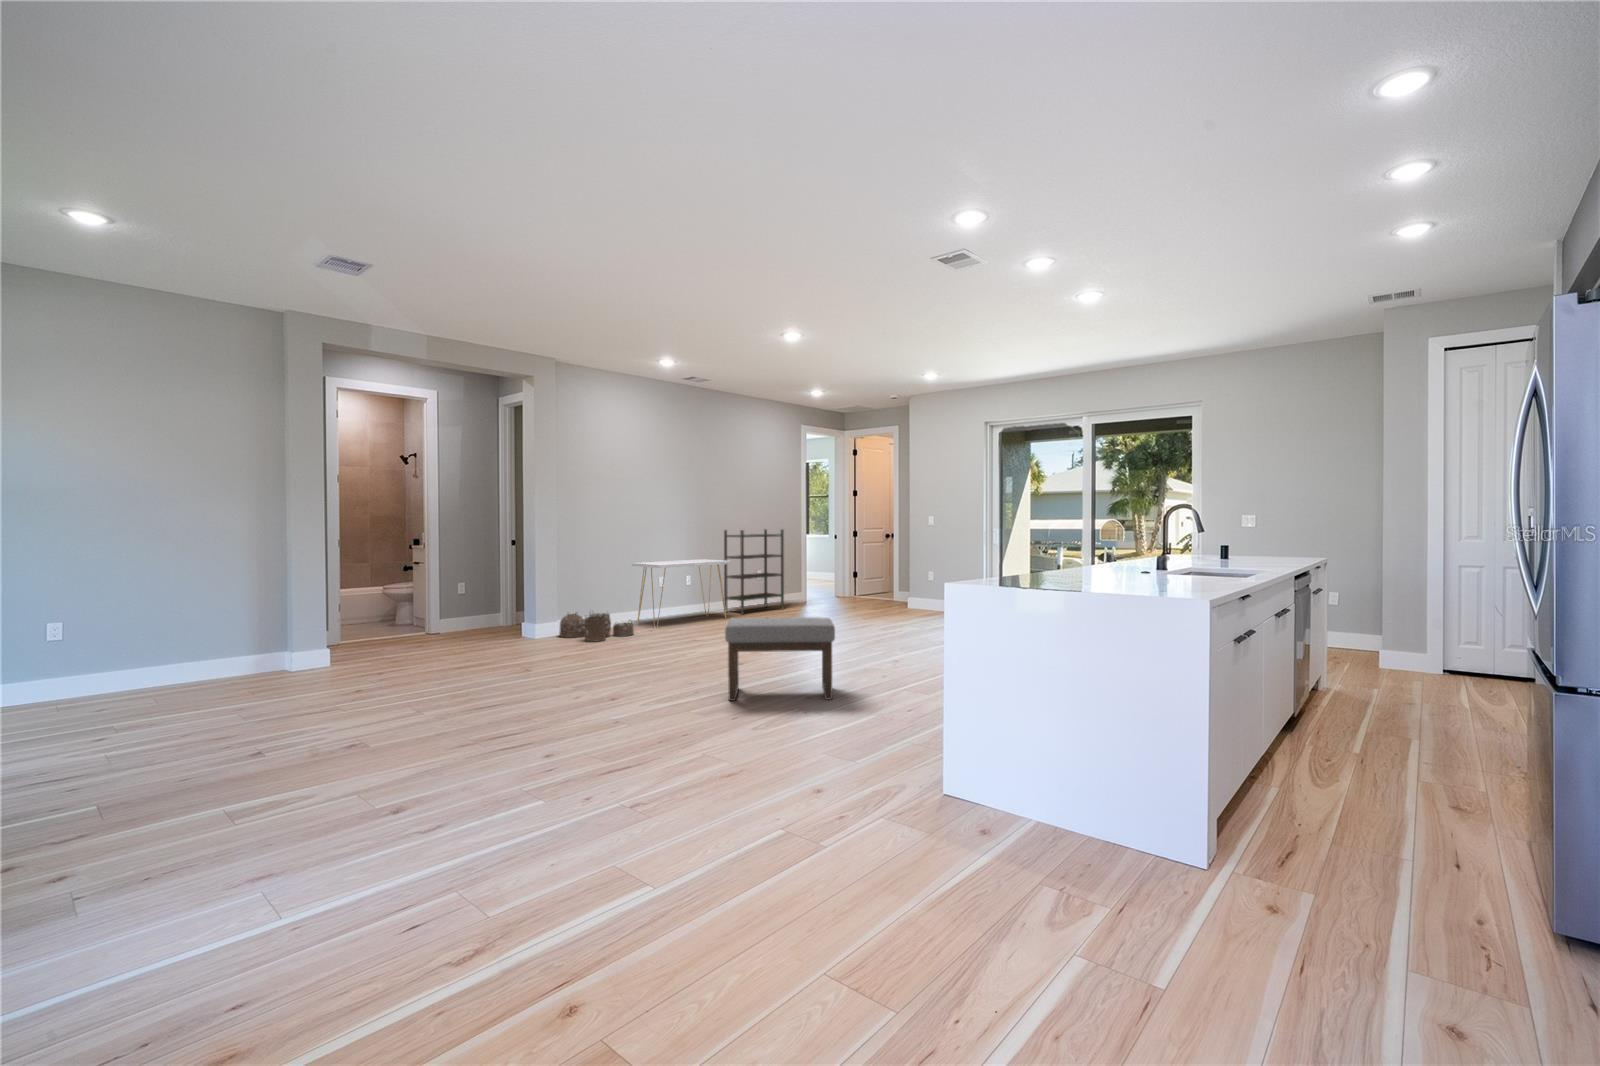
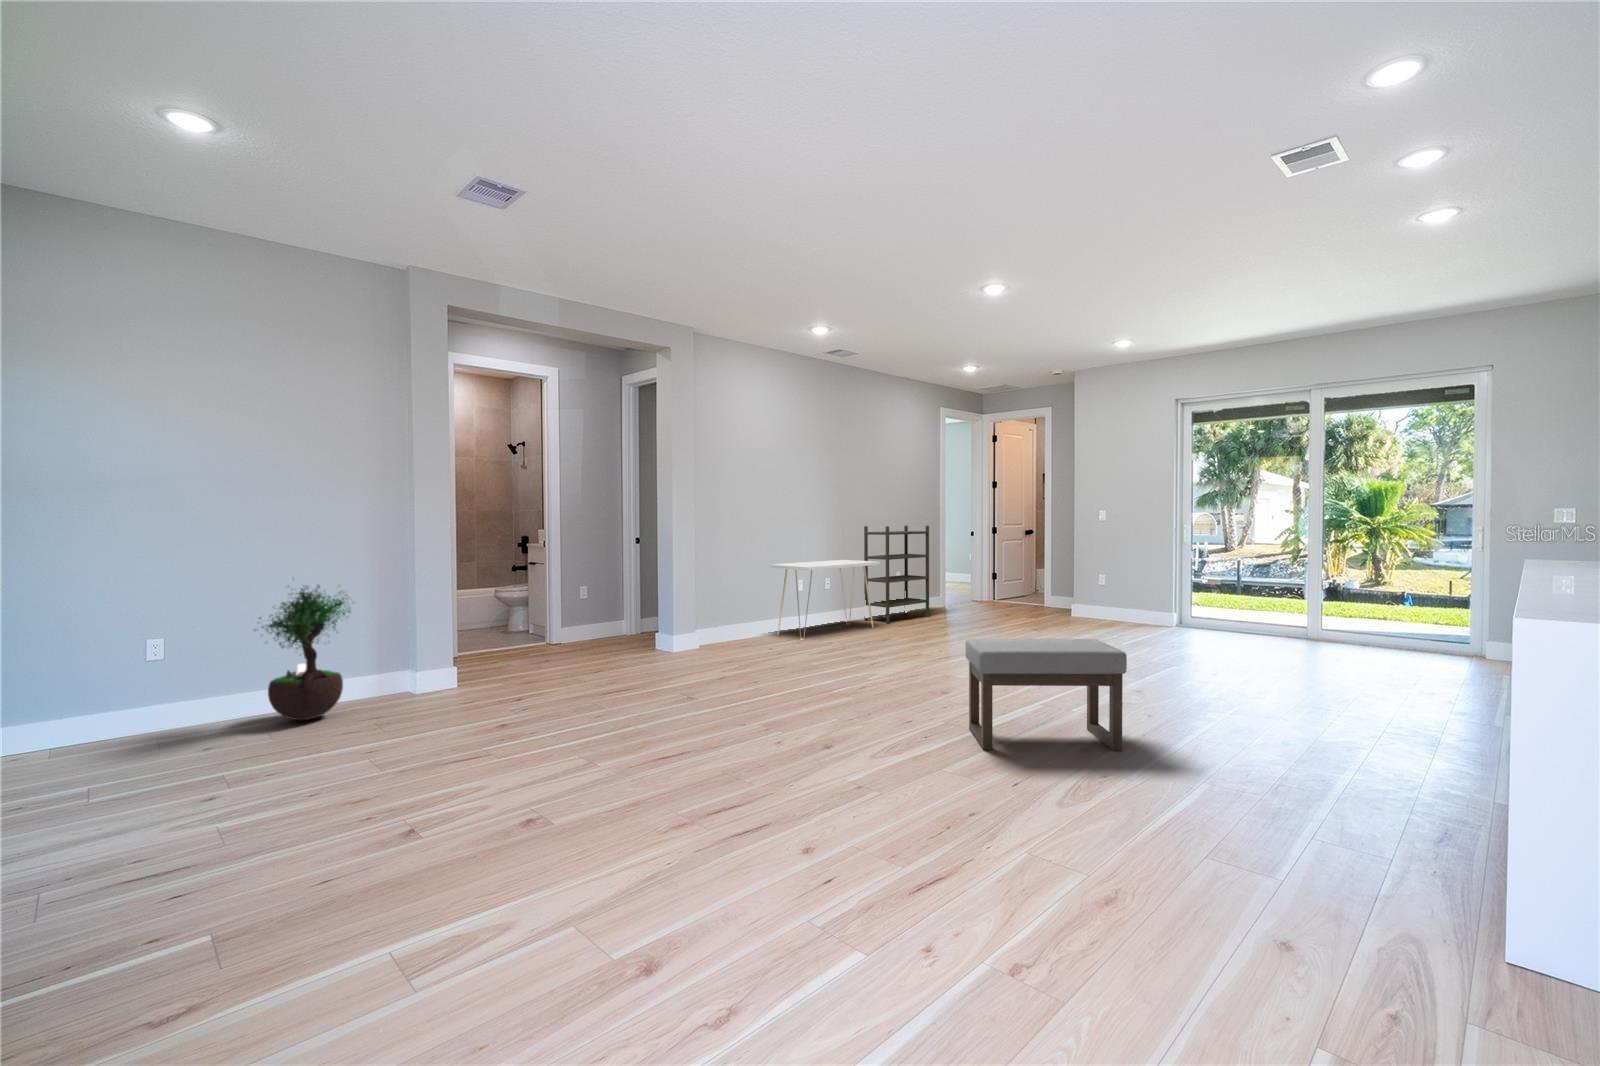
potted tree: none [140,572,233,691] -> present [255,585,350,720]
woven basket: present [559,613,634,642] -> none [698,620,783,657]

